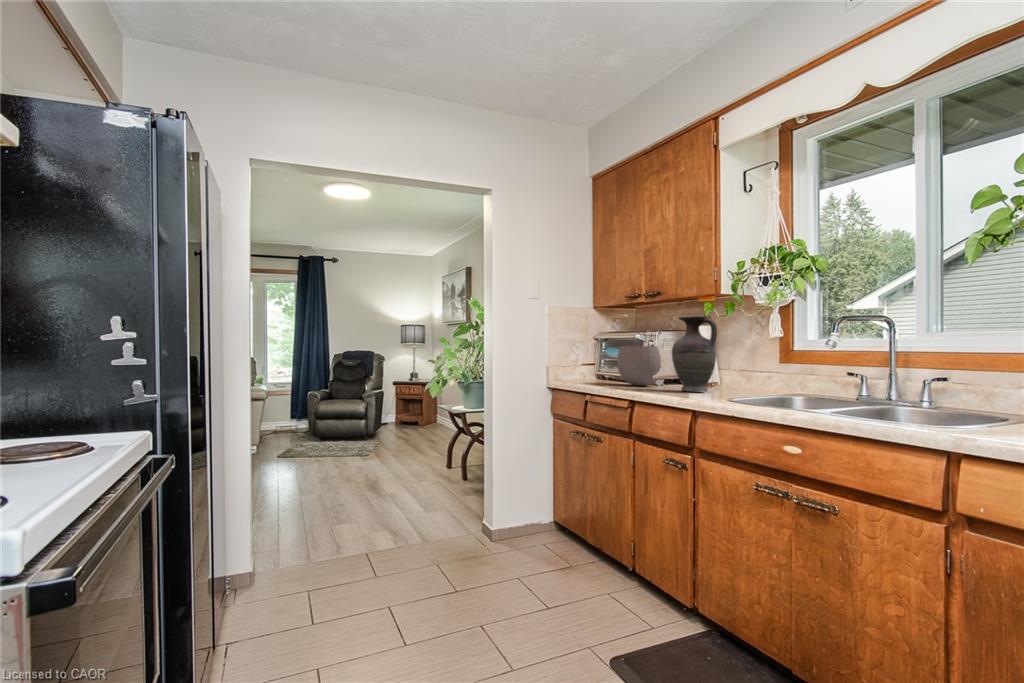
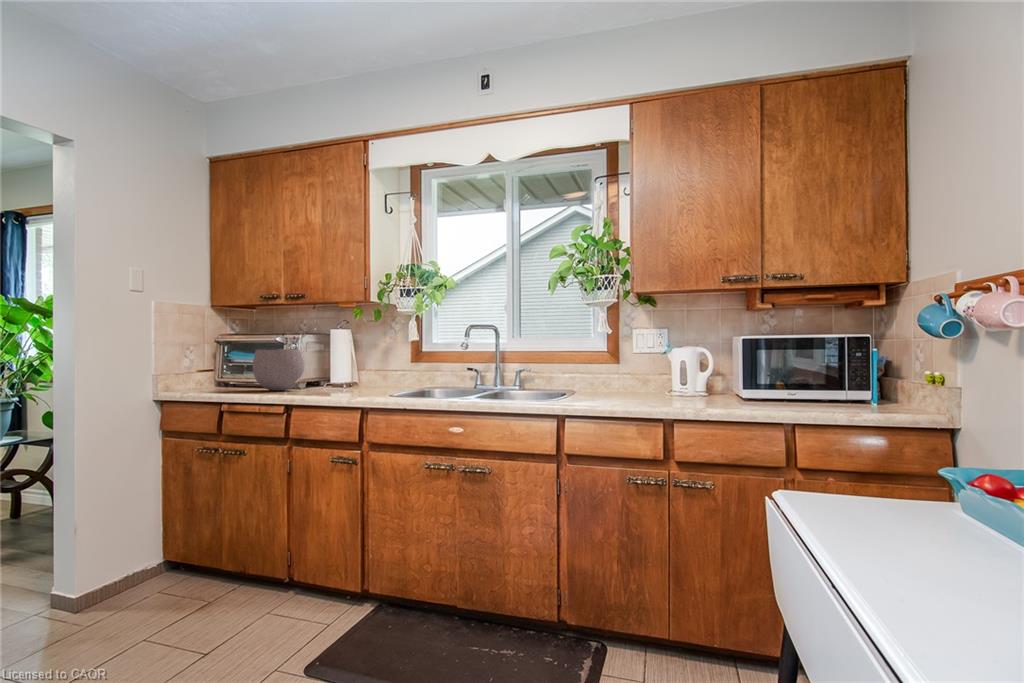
vase: present [672,316,717,392] -> none [321,321,364,392]

